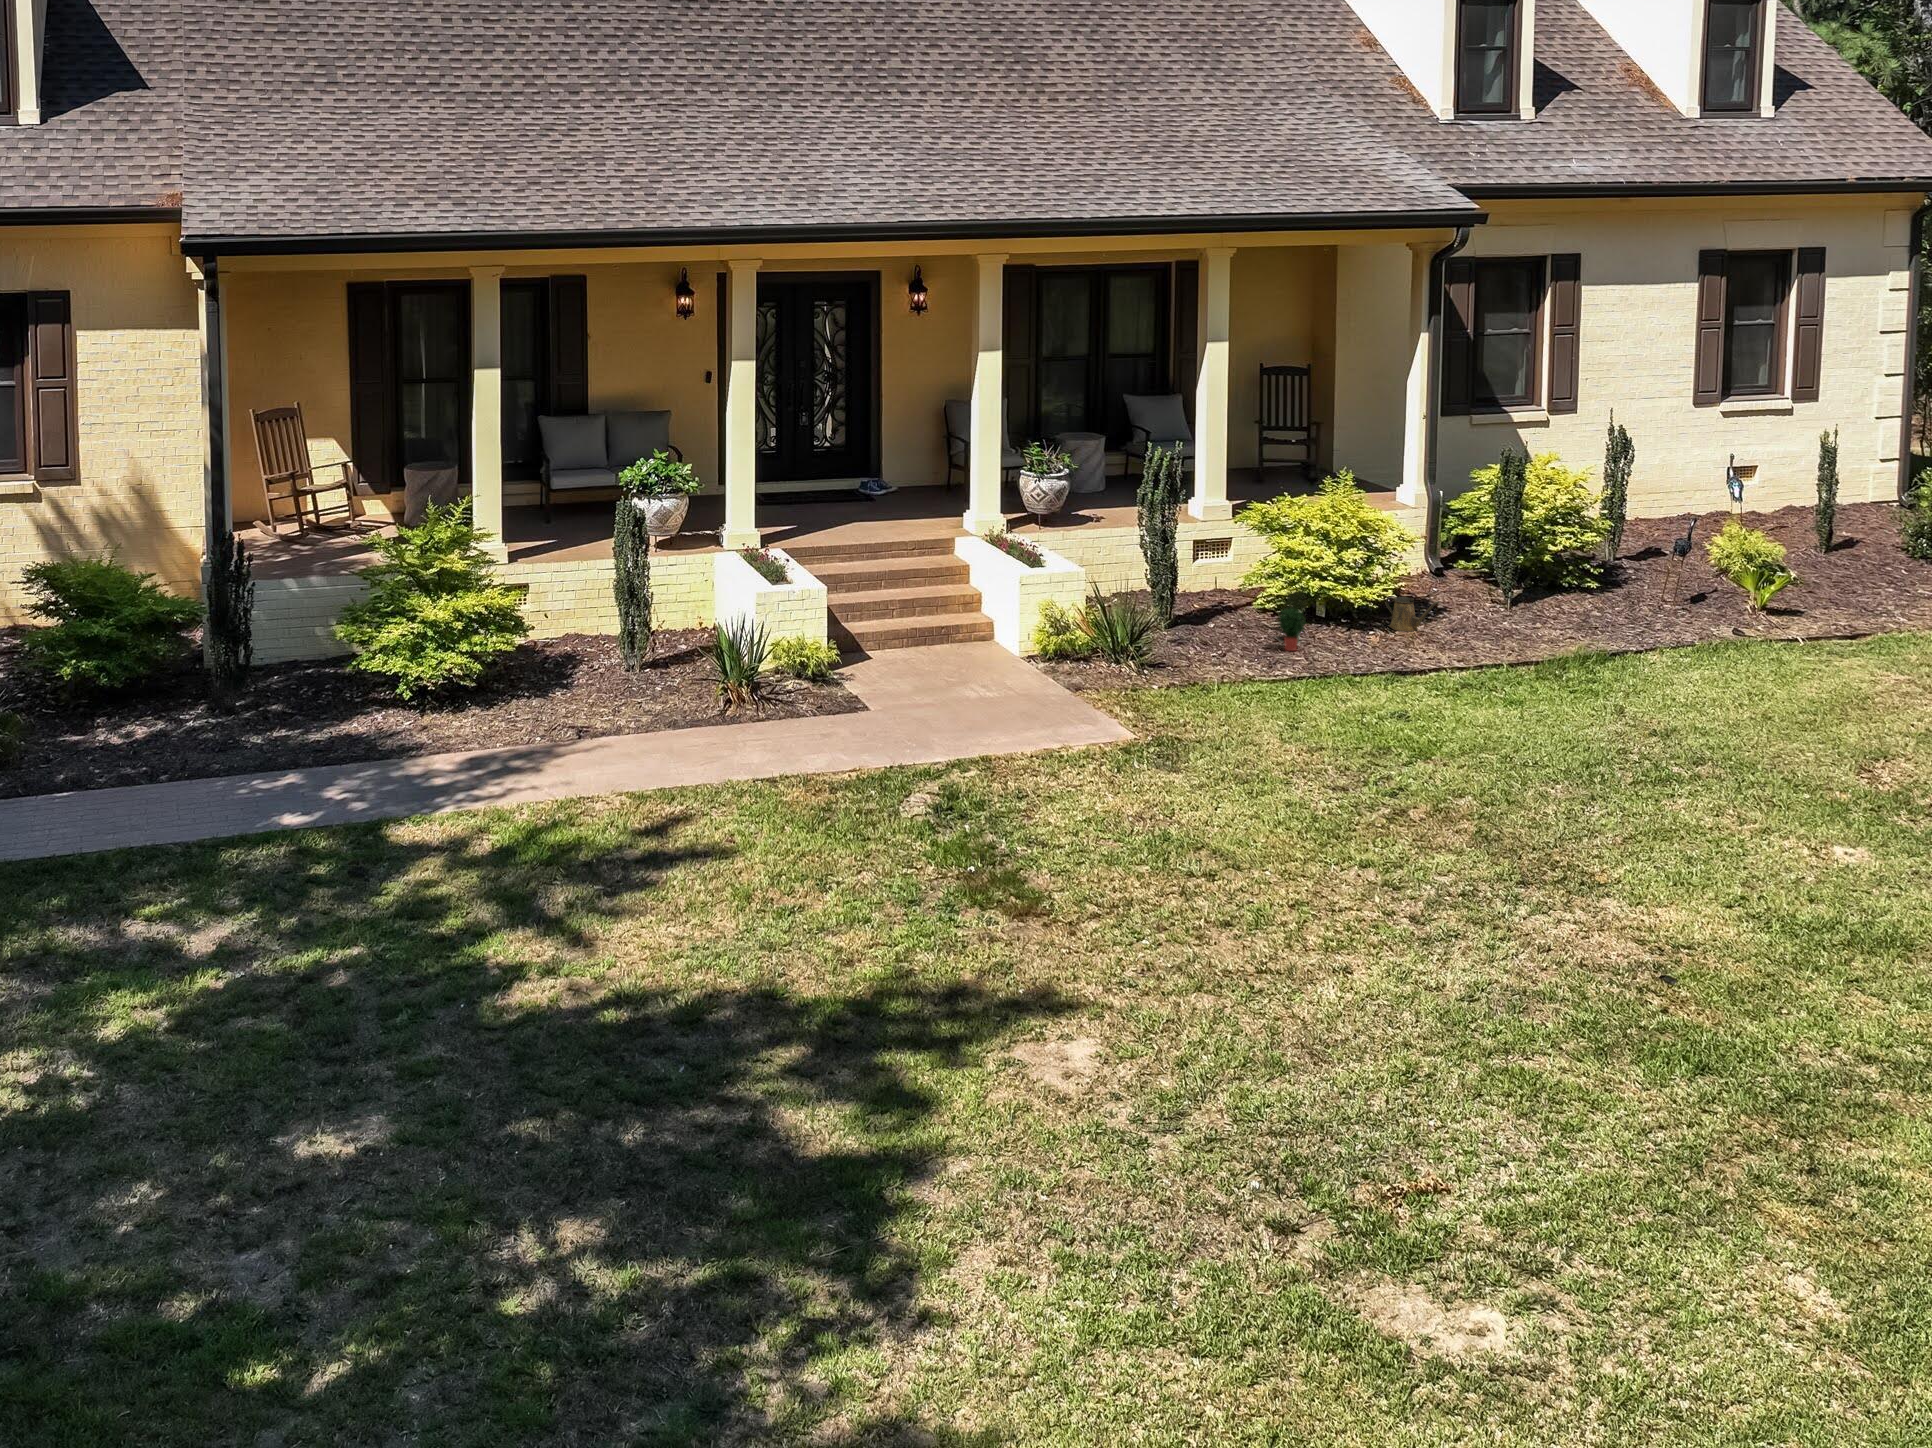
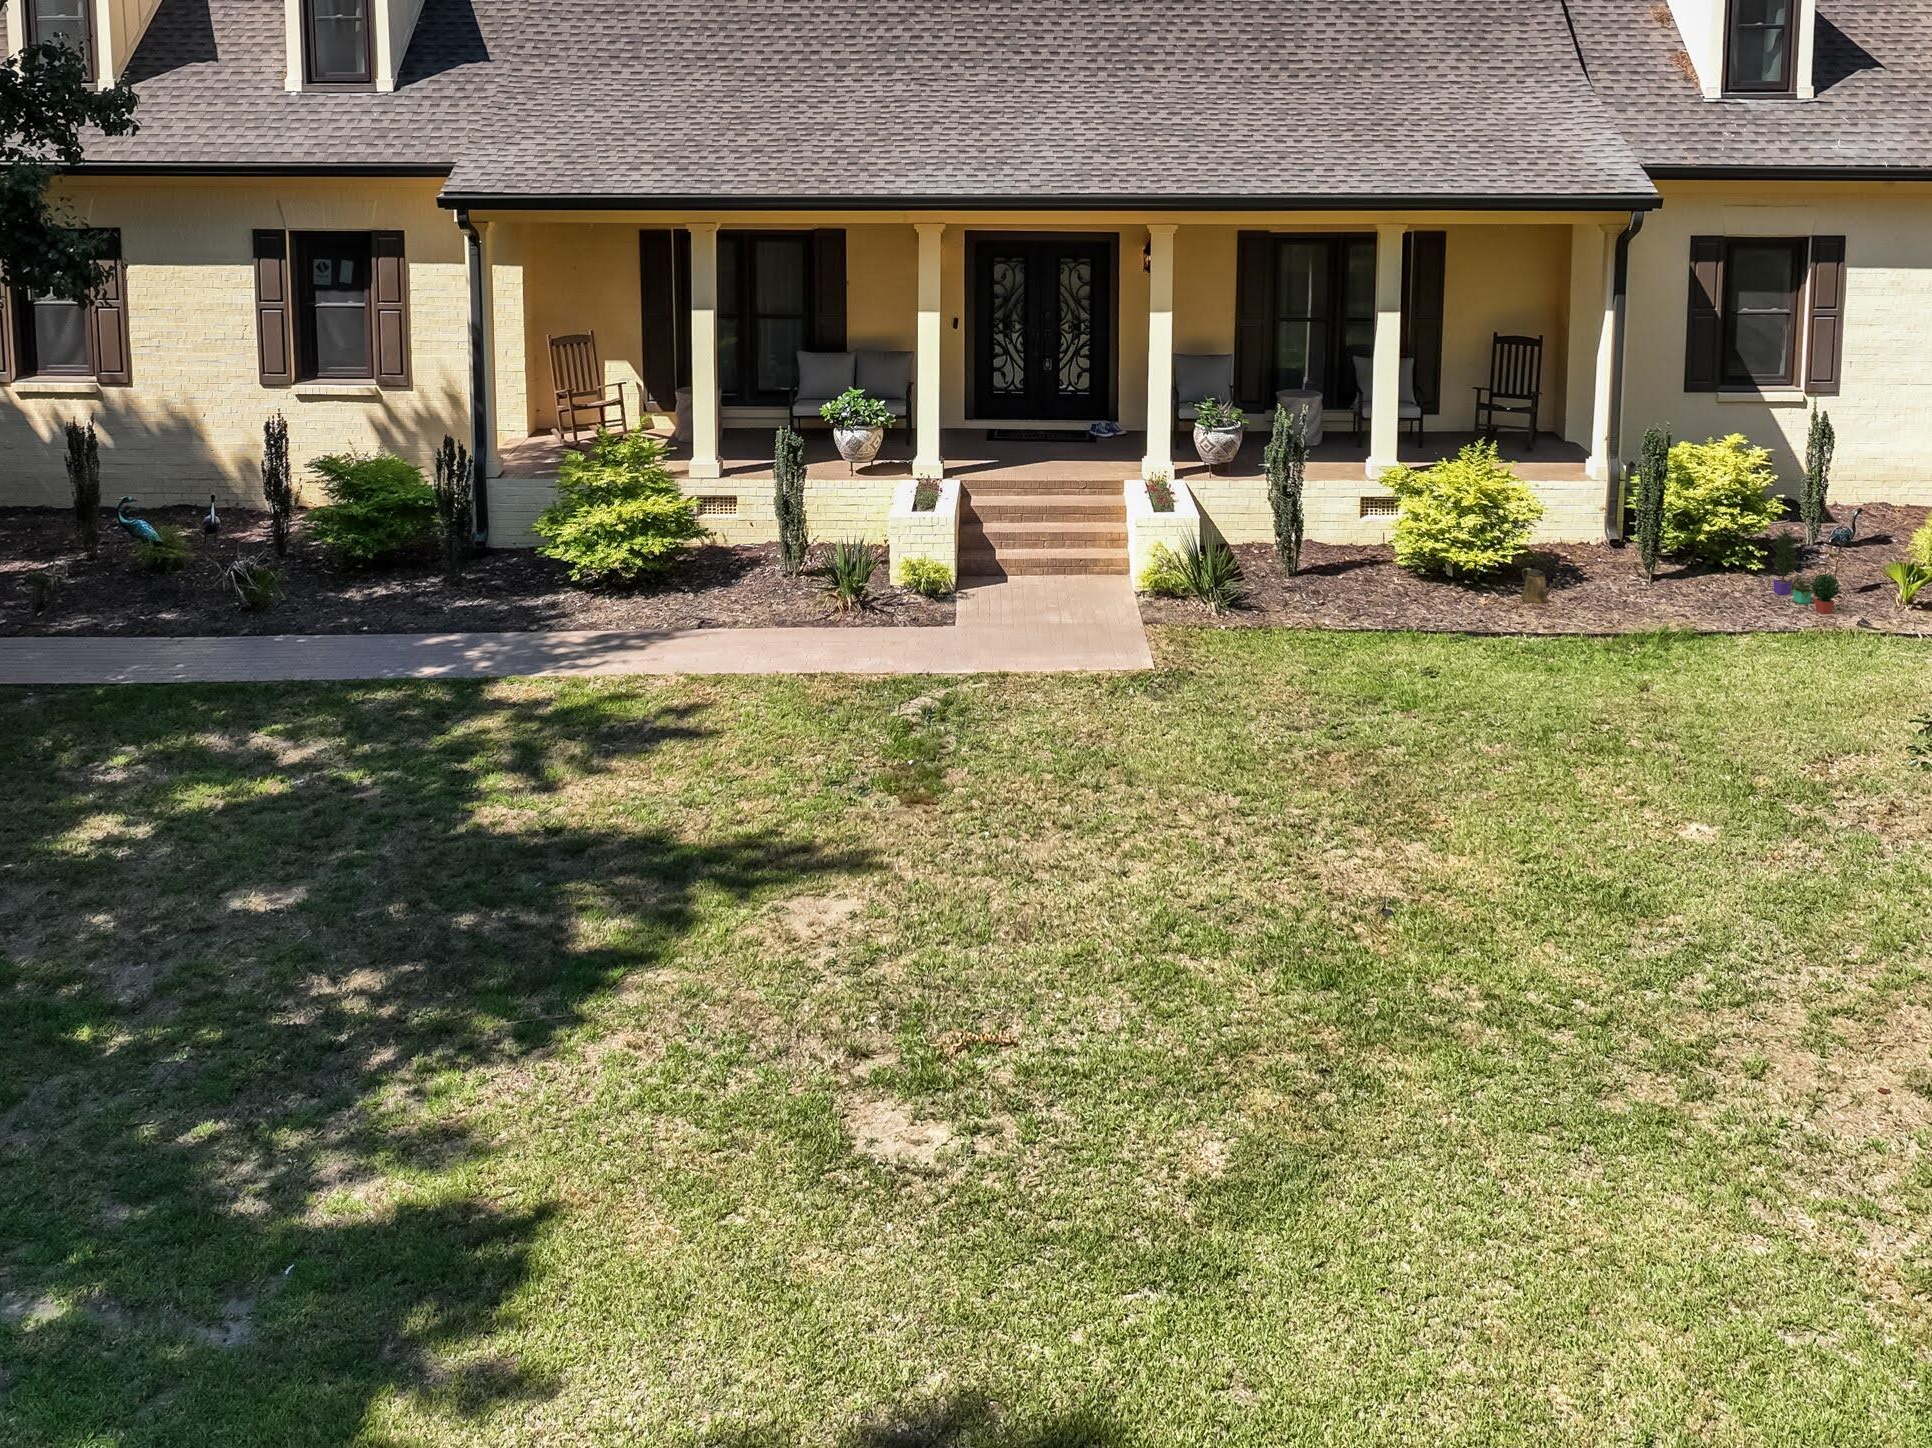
potted plant: present [1278,578,1309,651] -> present [1772,528,1840,614]

